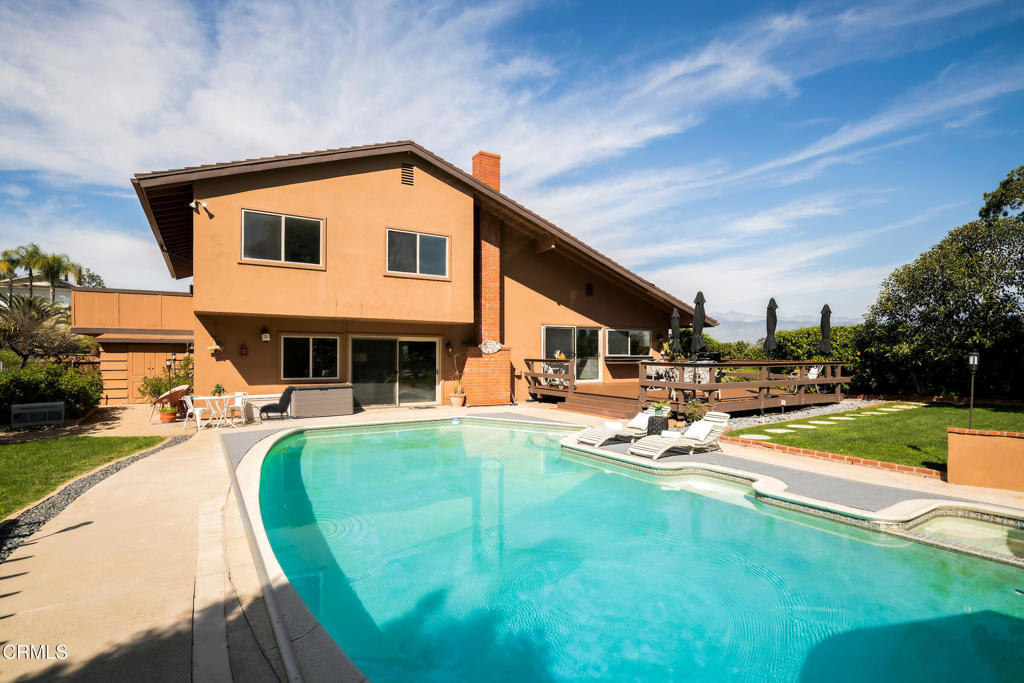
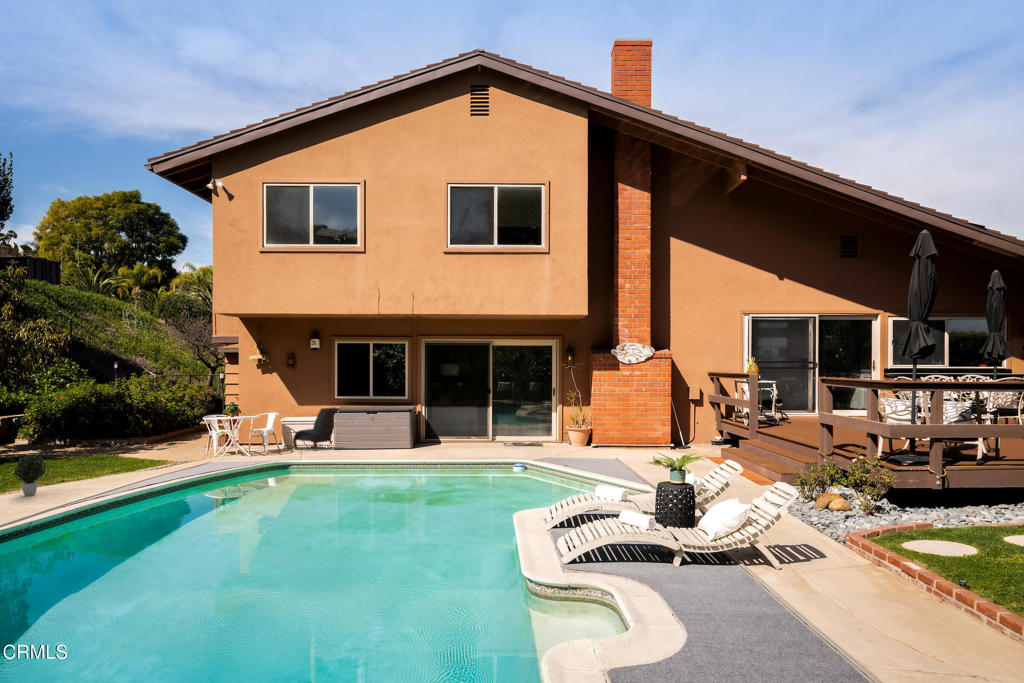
bench: present [11,402,64,428] -> none [98,417,146,441]
potted plant: none [176,440,206,476] -> present [13,455,47,496]

